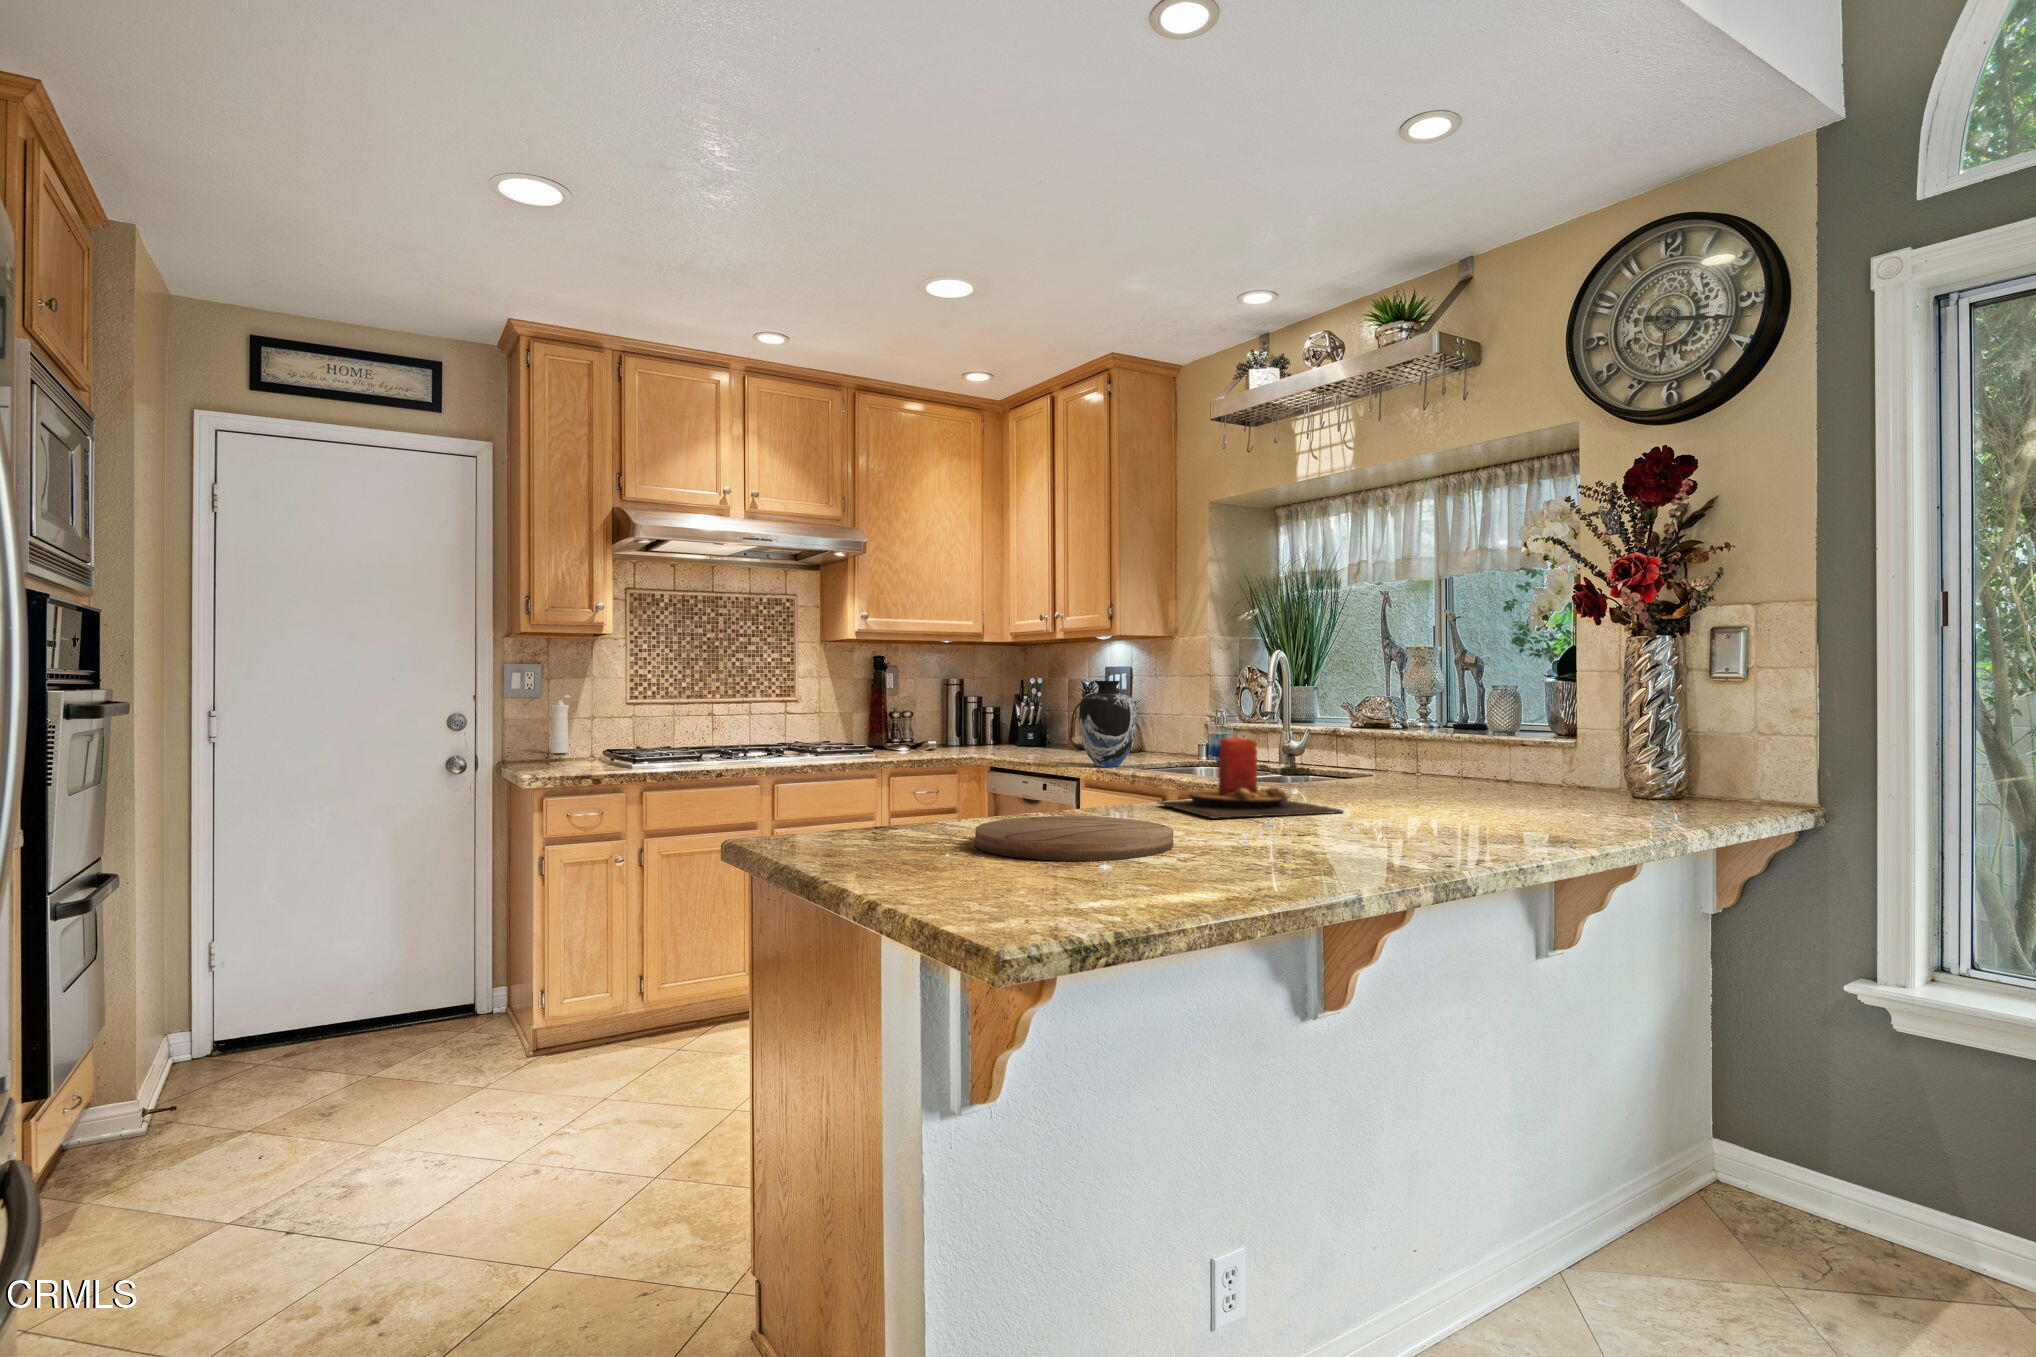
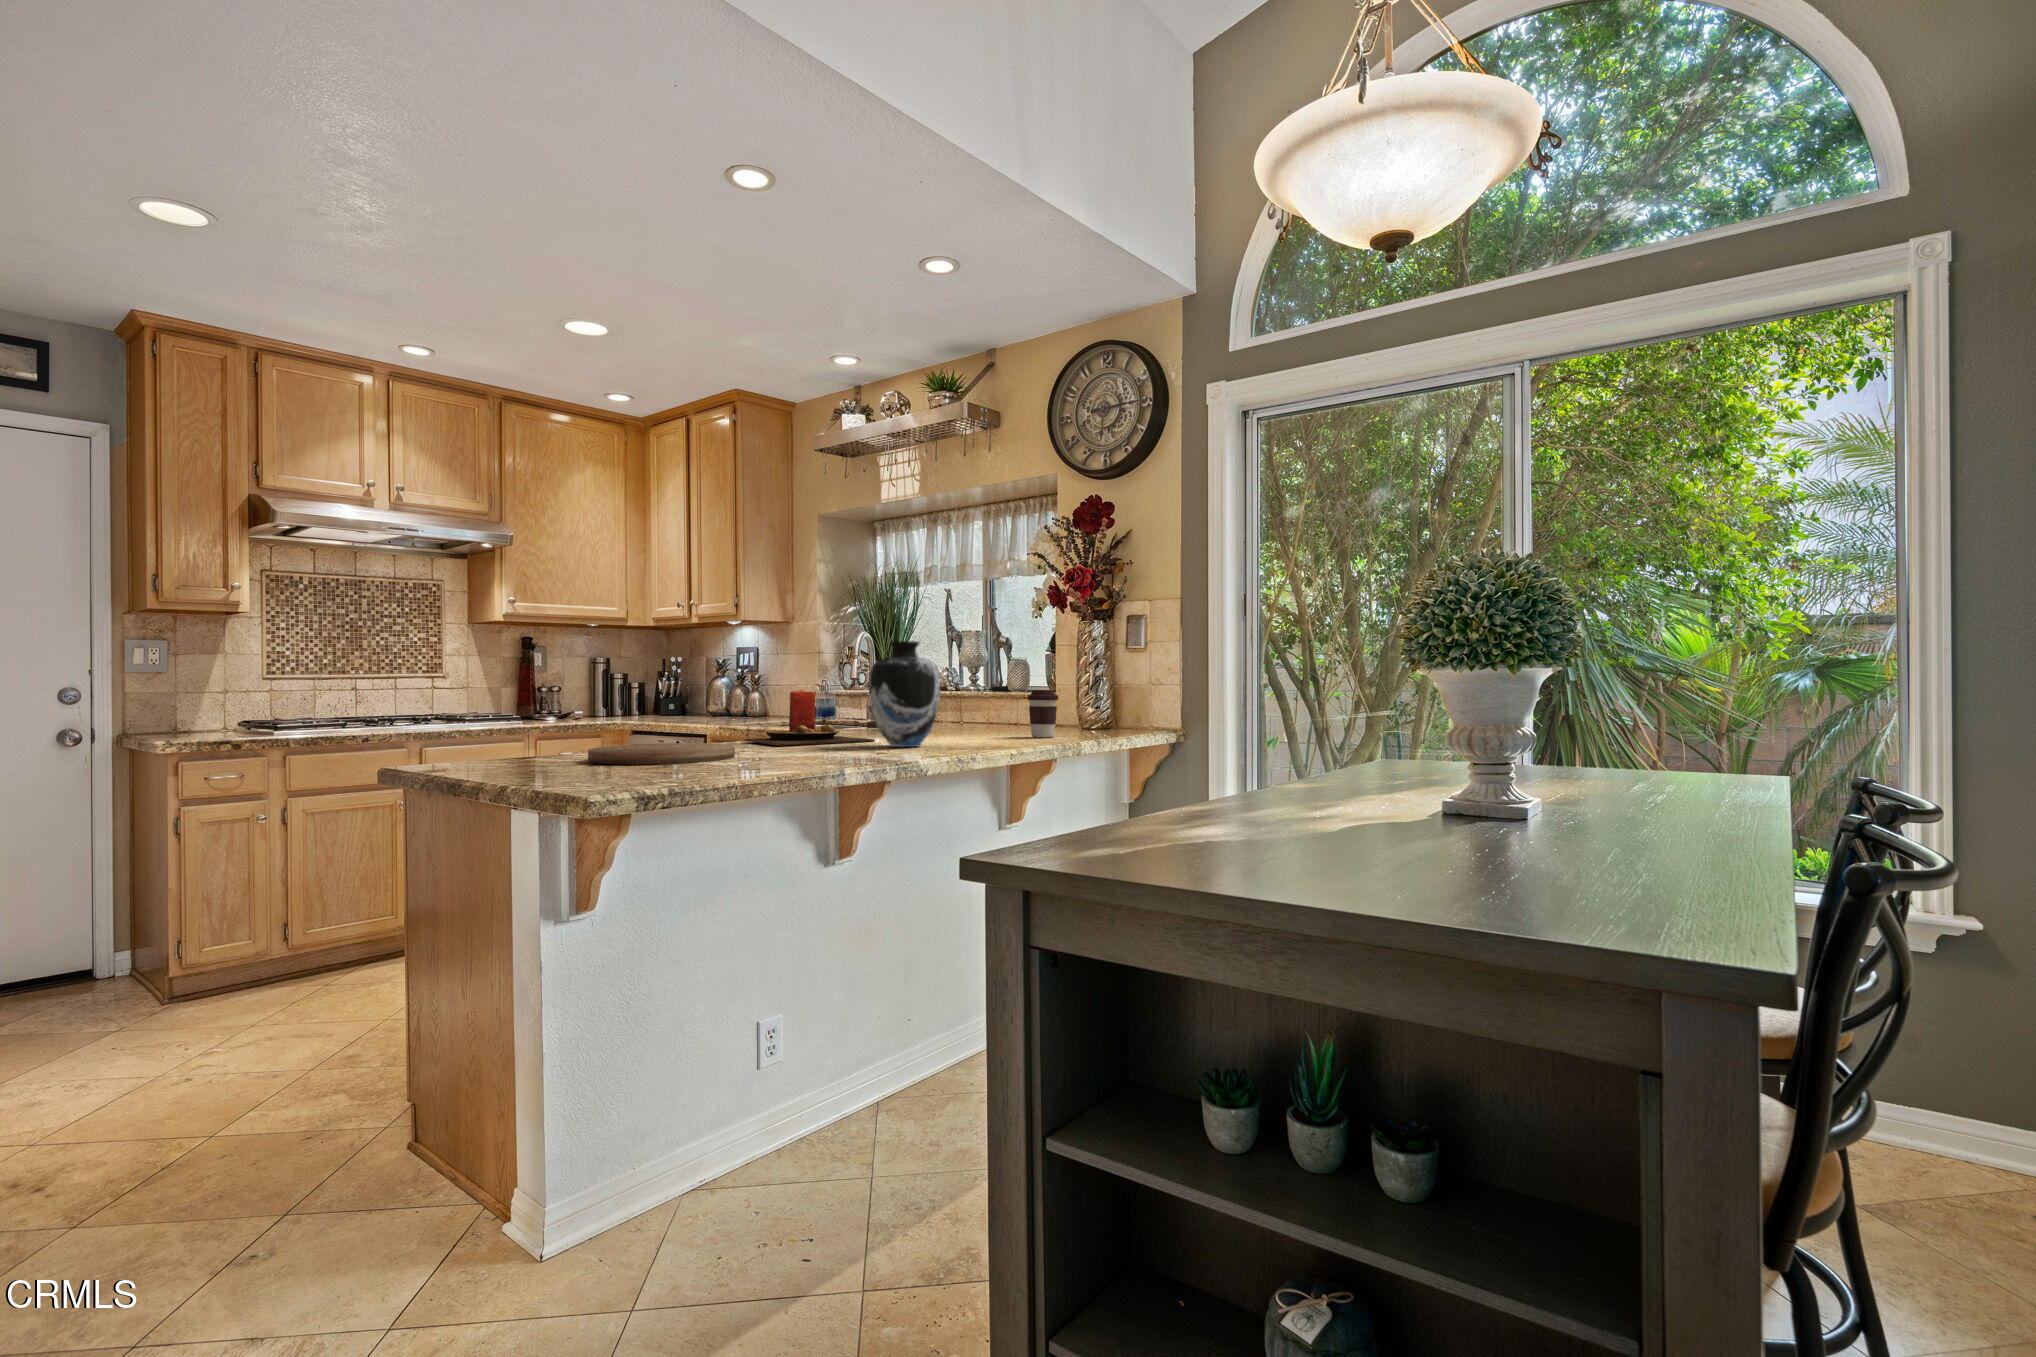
vase: present [1079,681,1136,767] -> present [869,641,940,747]
pepper mill: present [551,695,571,753] -> none [180,669,204,725]
coffee cup: none [1581,742,1636,816] -> present [1027,690,1058,737]

